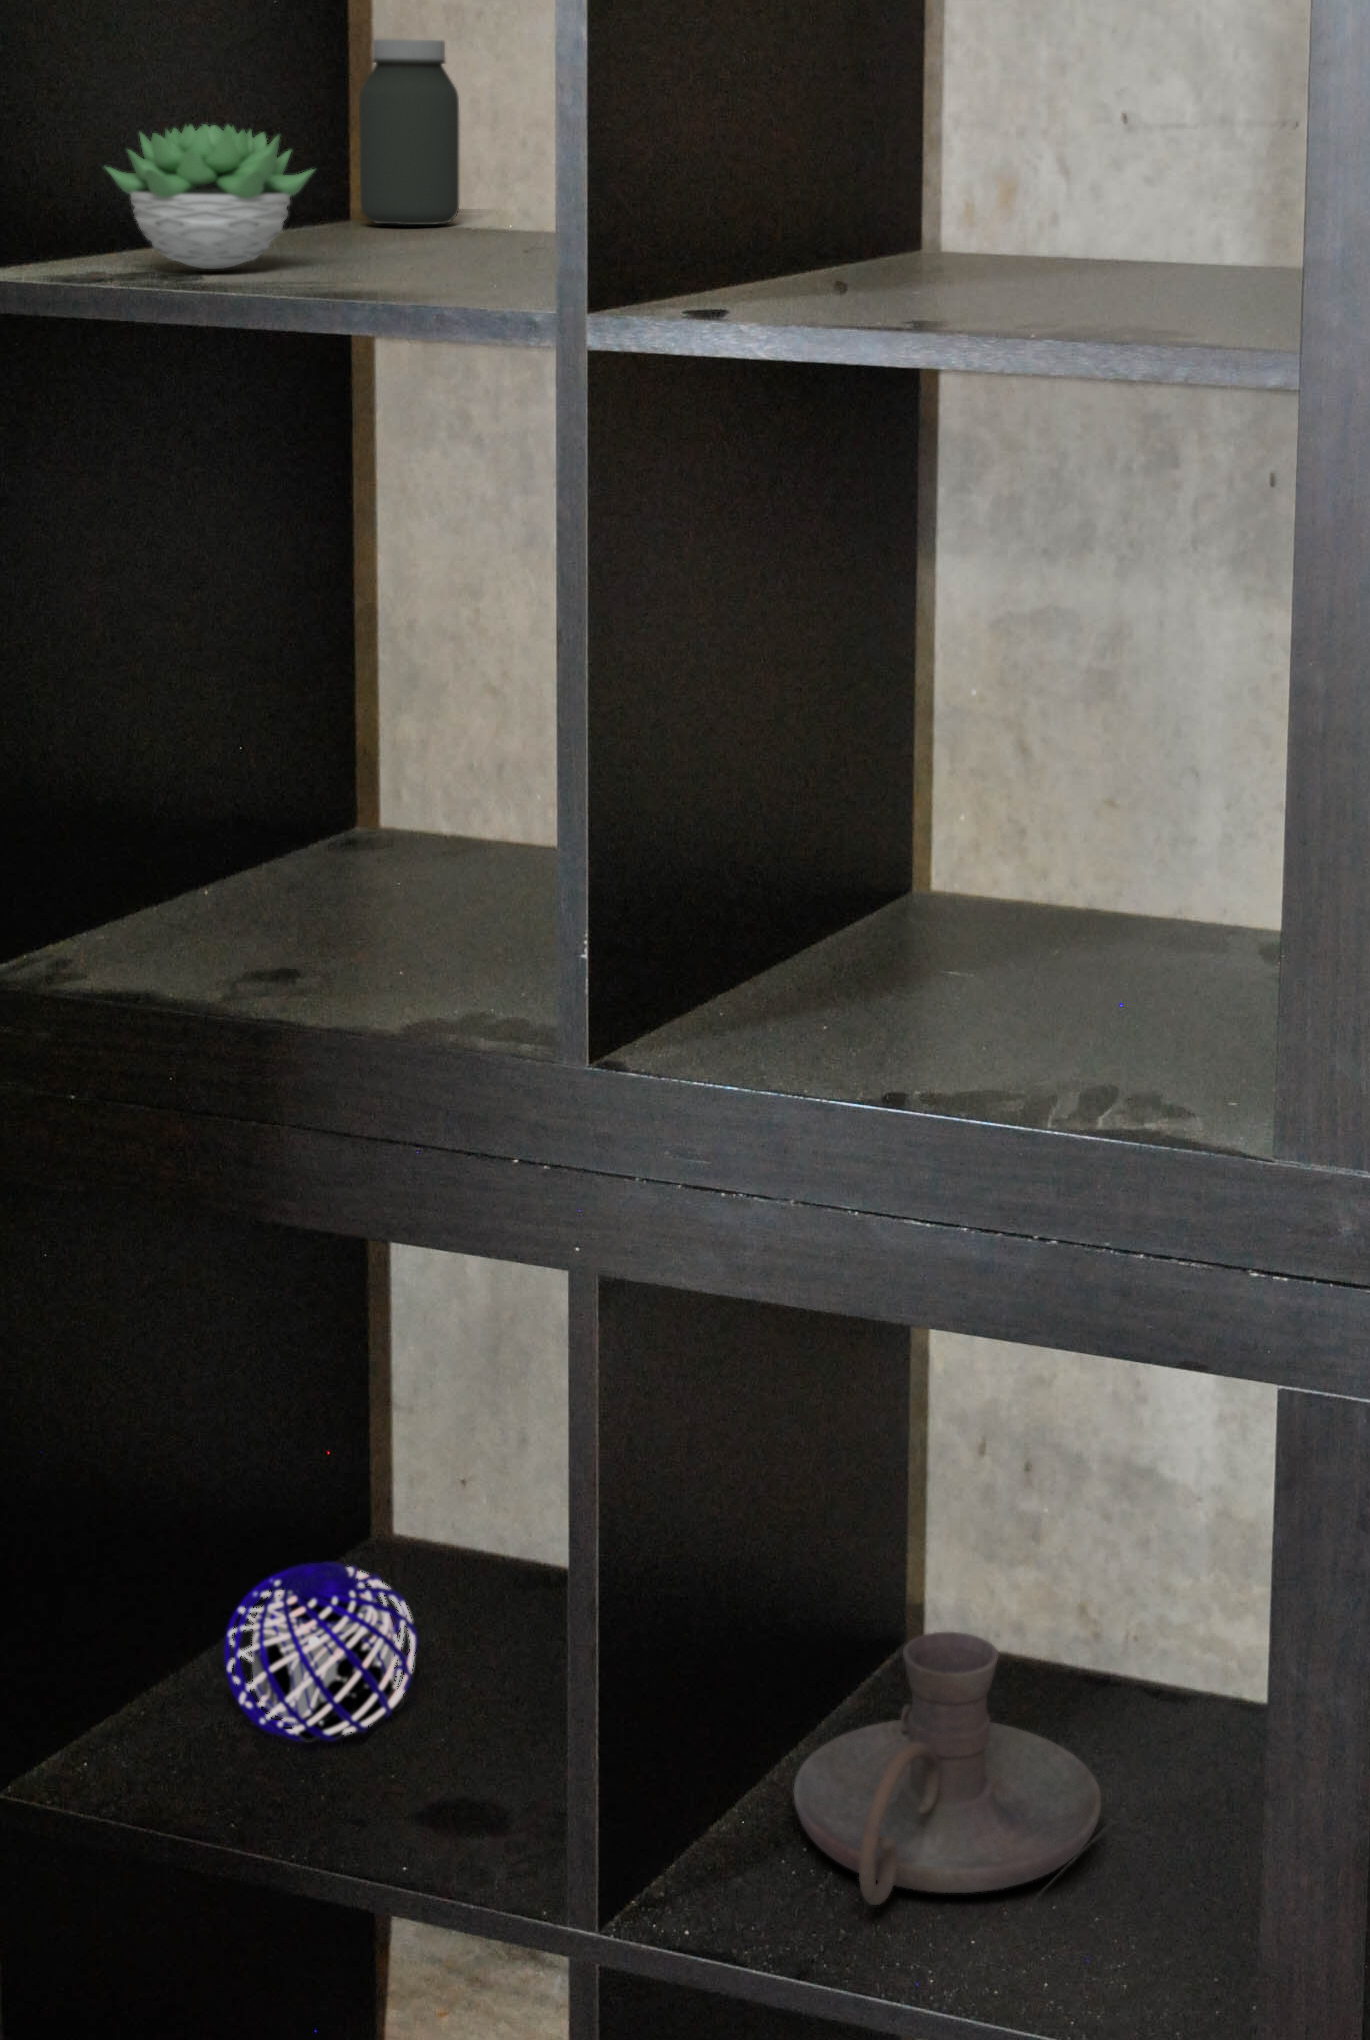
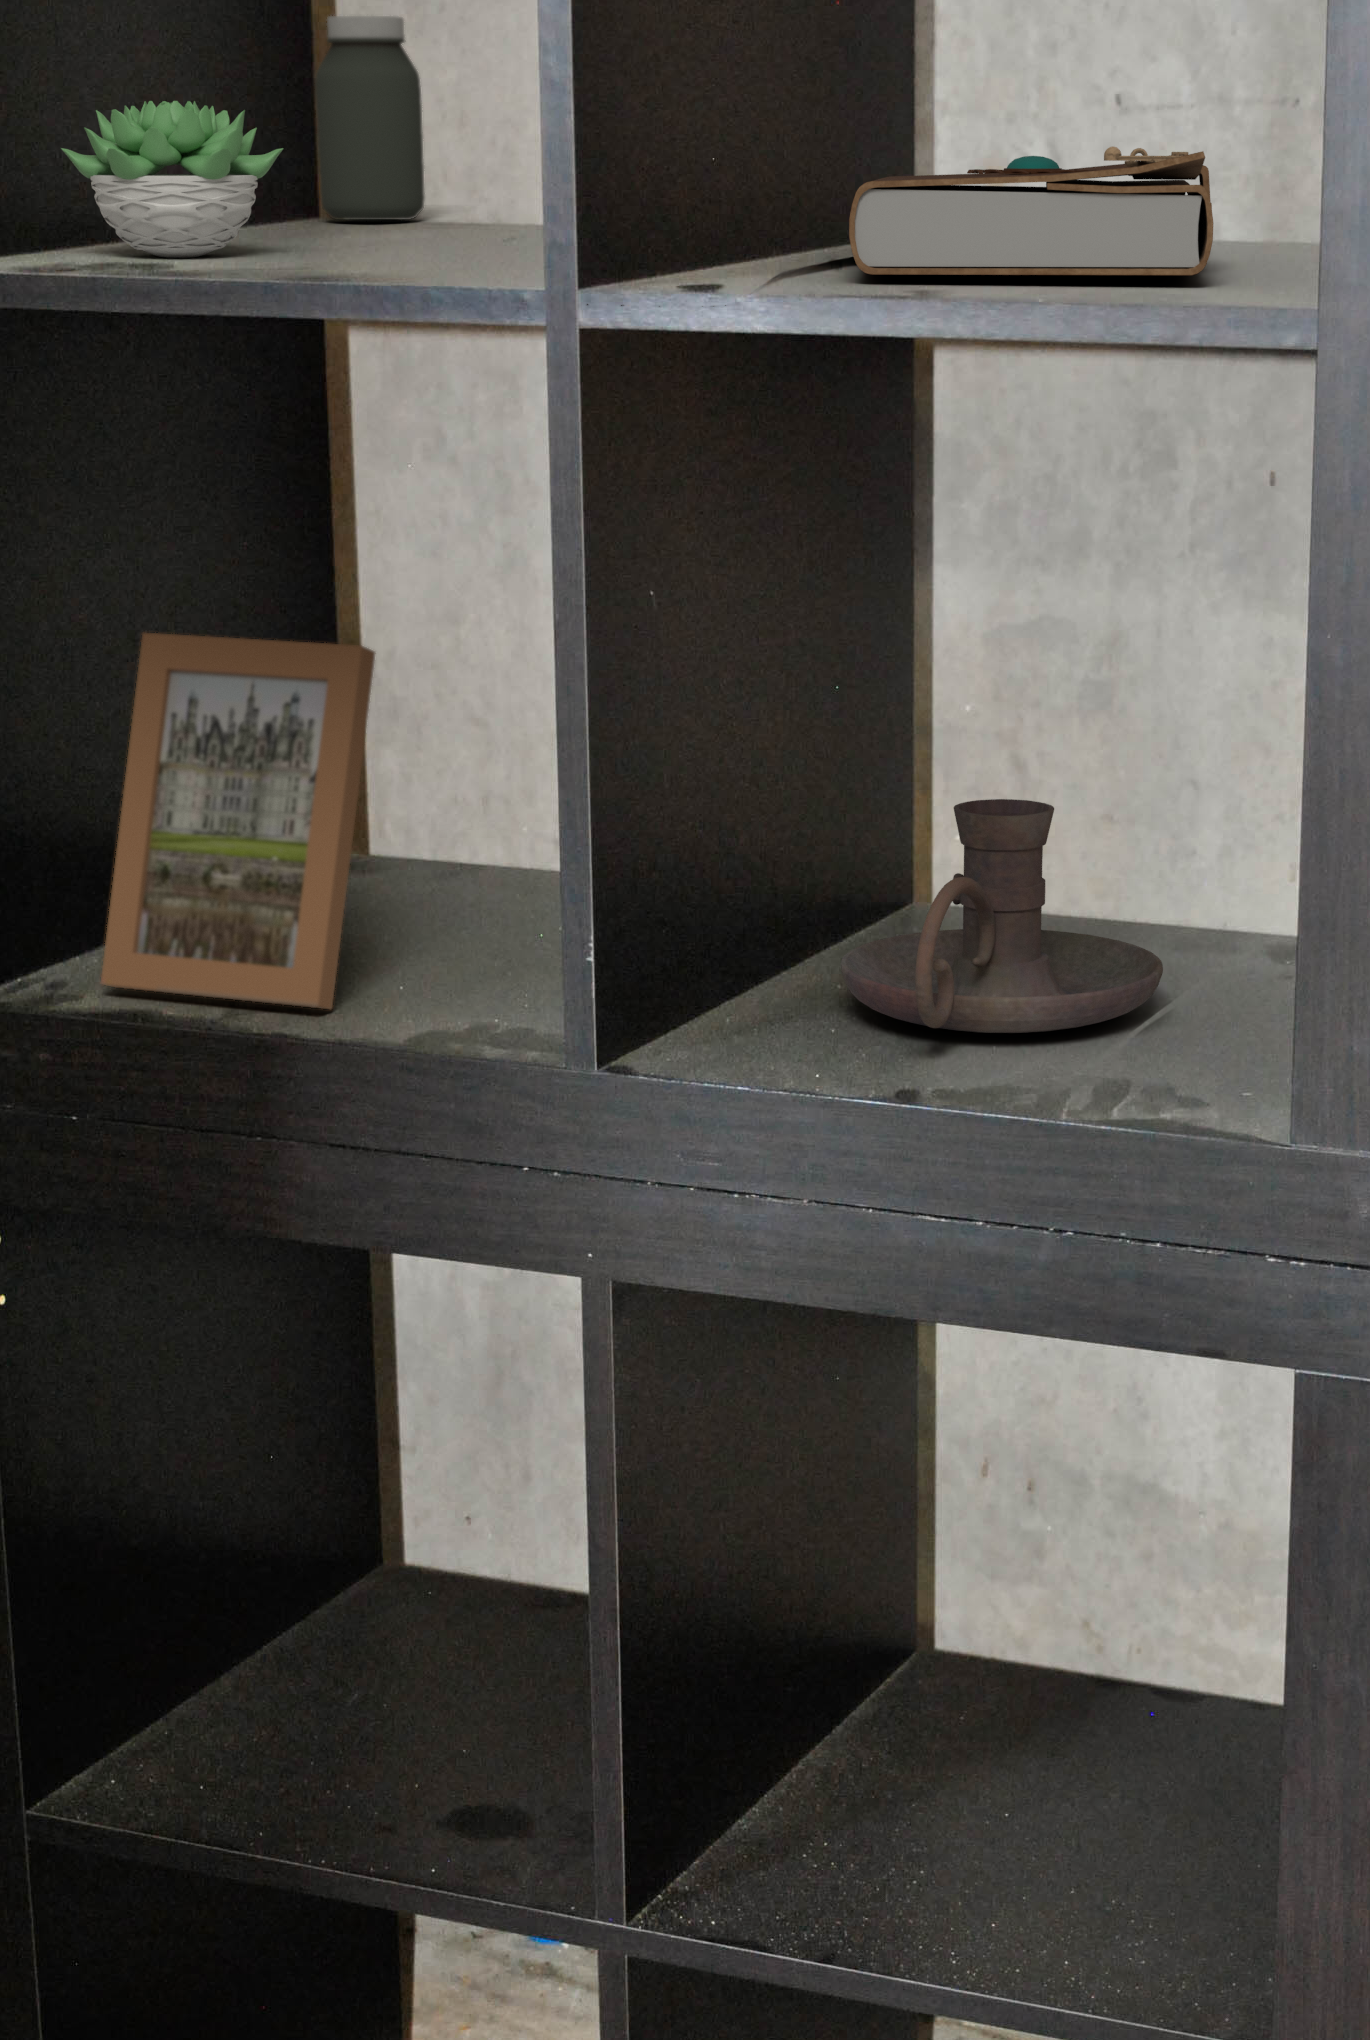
book: none [853,183,1207,309] -> present [849,147,1213,275]
picture frame: none [103,615,387,989] -> present [101,633,376,1009]
decorative orb: present [224,1562,418,1741] -> none [250,1591,439,1758]
candle holder: present [793,1632,1102,1905] -> present [840,799,1163,1033]

